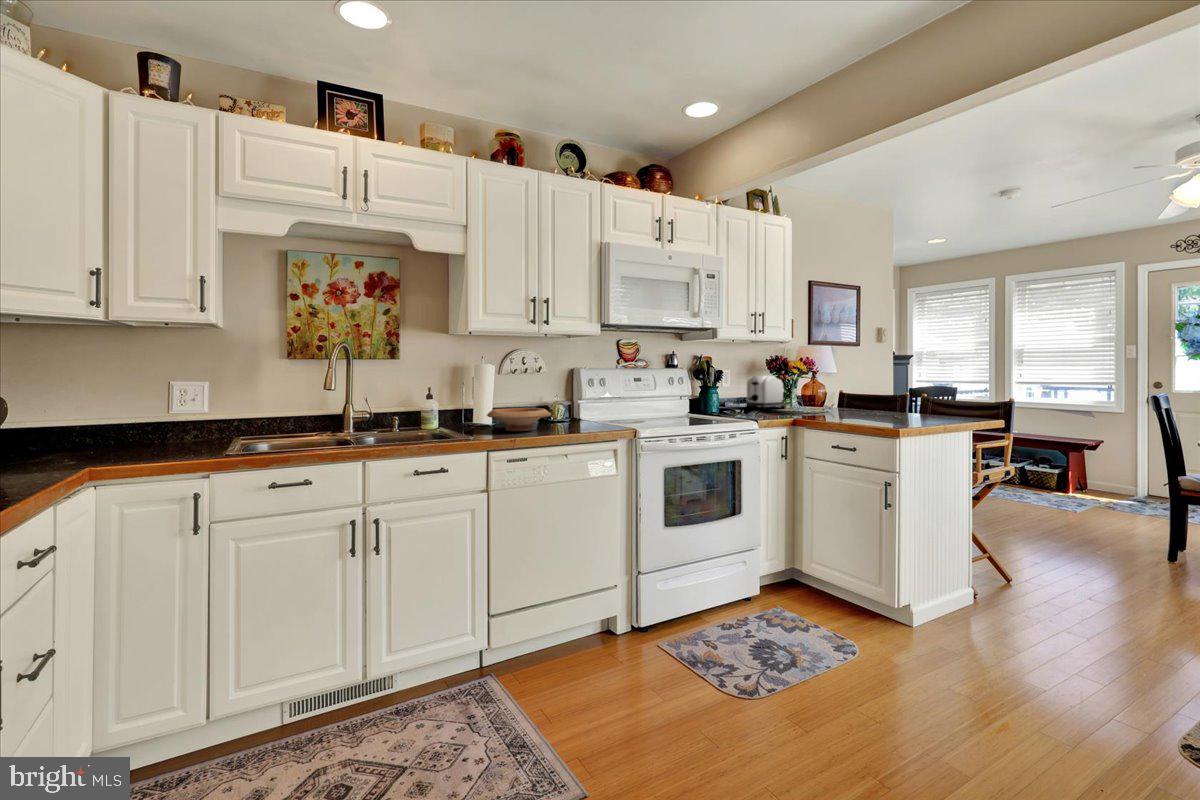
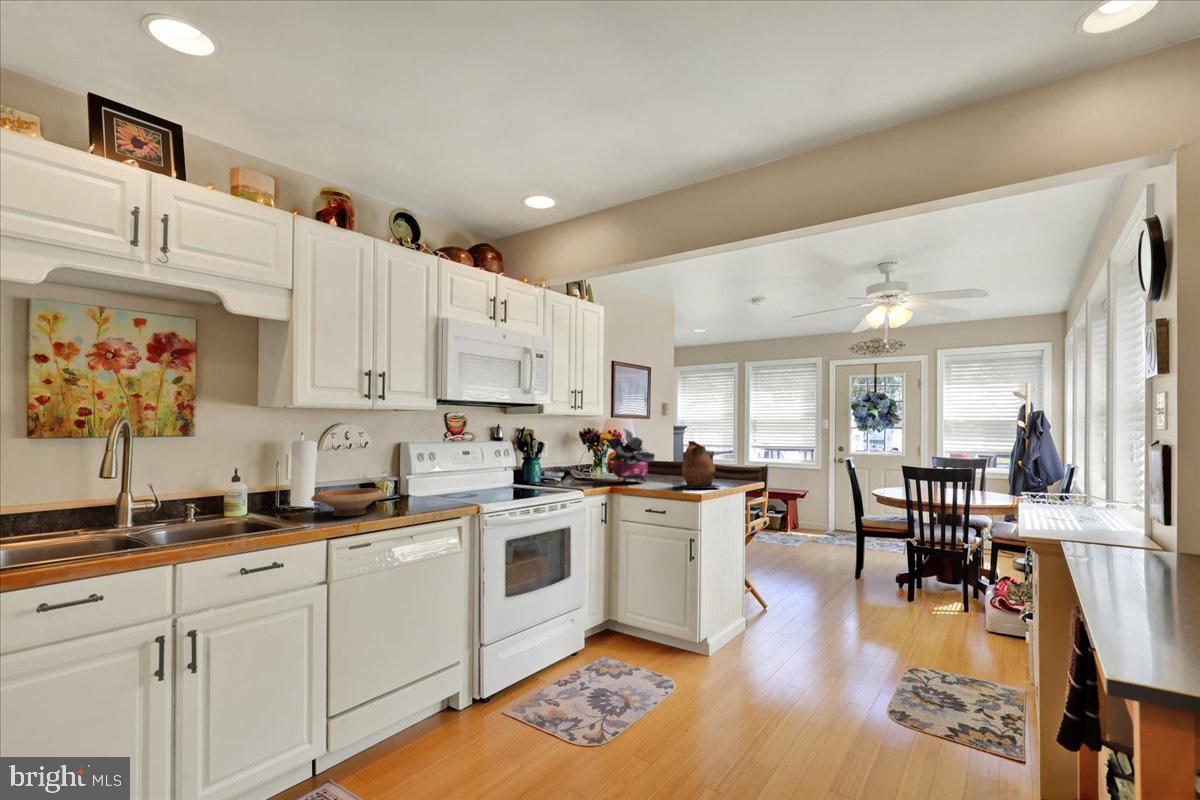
potted plant: none [791,355,849,415] -> present [608,429,655,482]
ceramic pitcher: none [874,367,930,423] -> present [680,441,720,488]
toaster: present [747,376,790,409] -> none [564,445,601,477]

